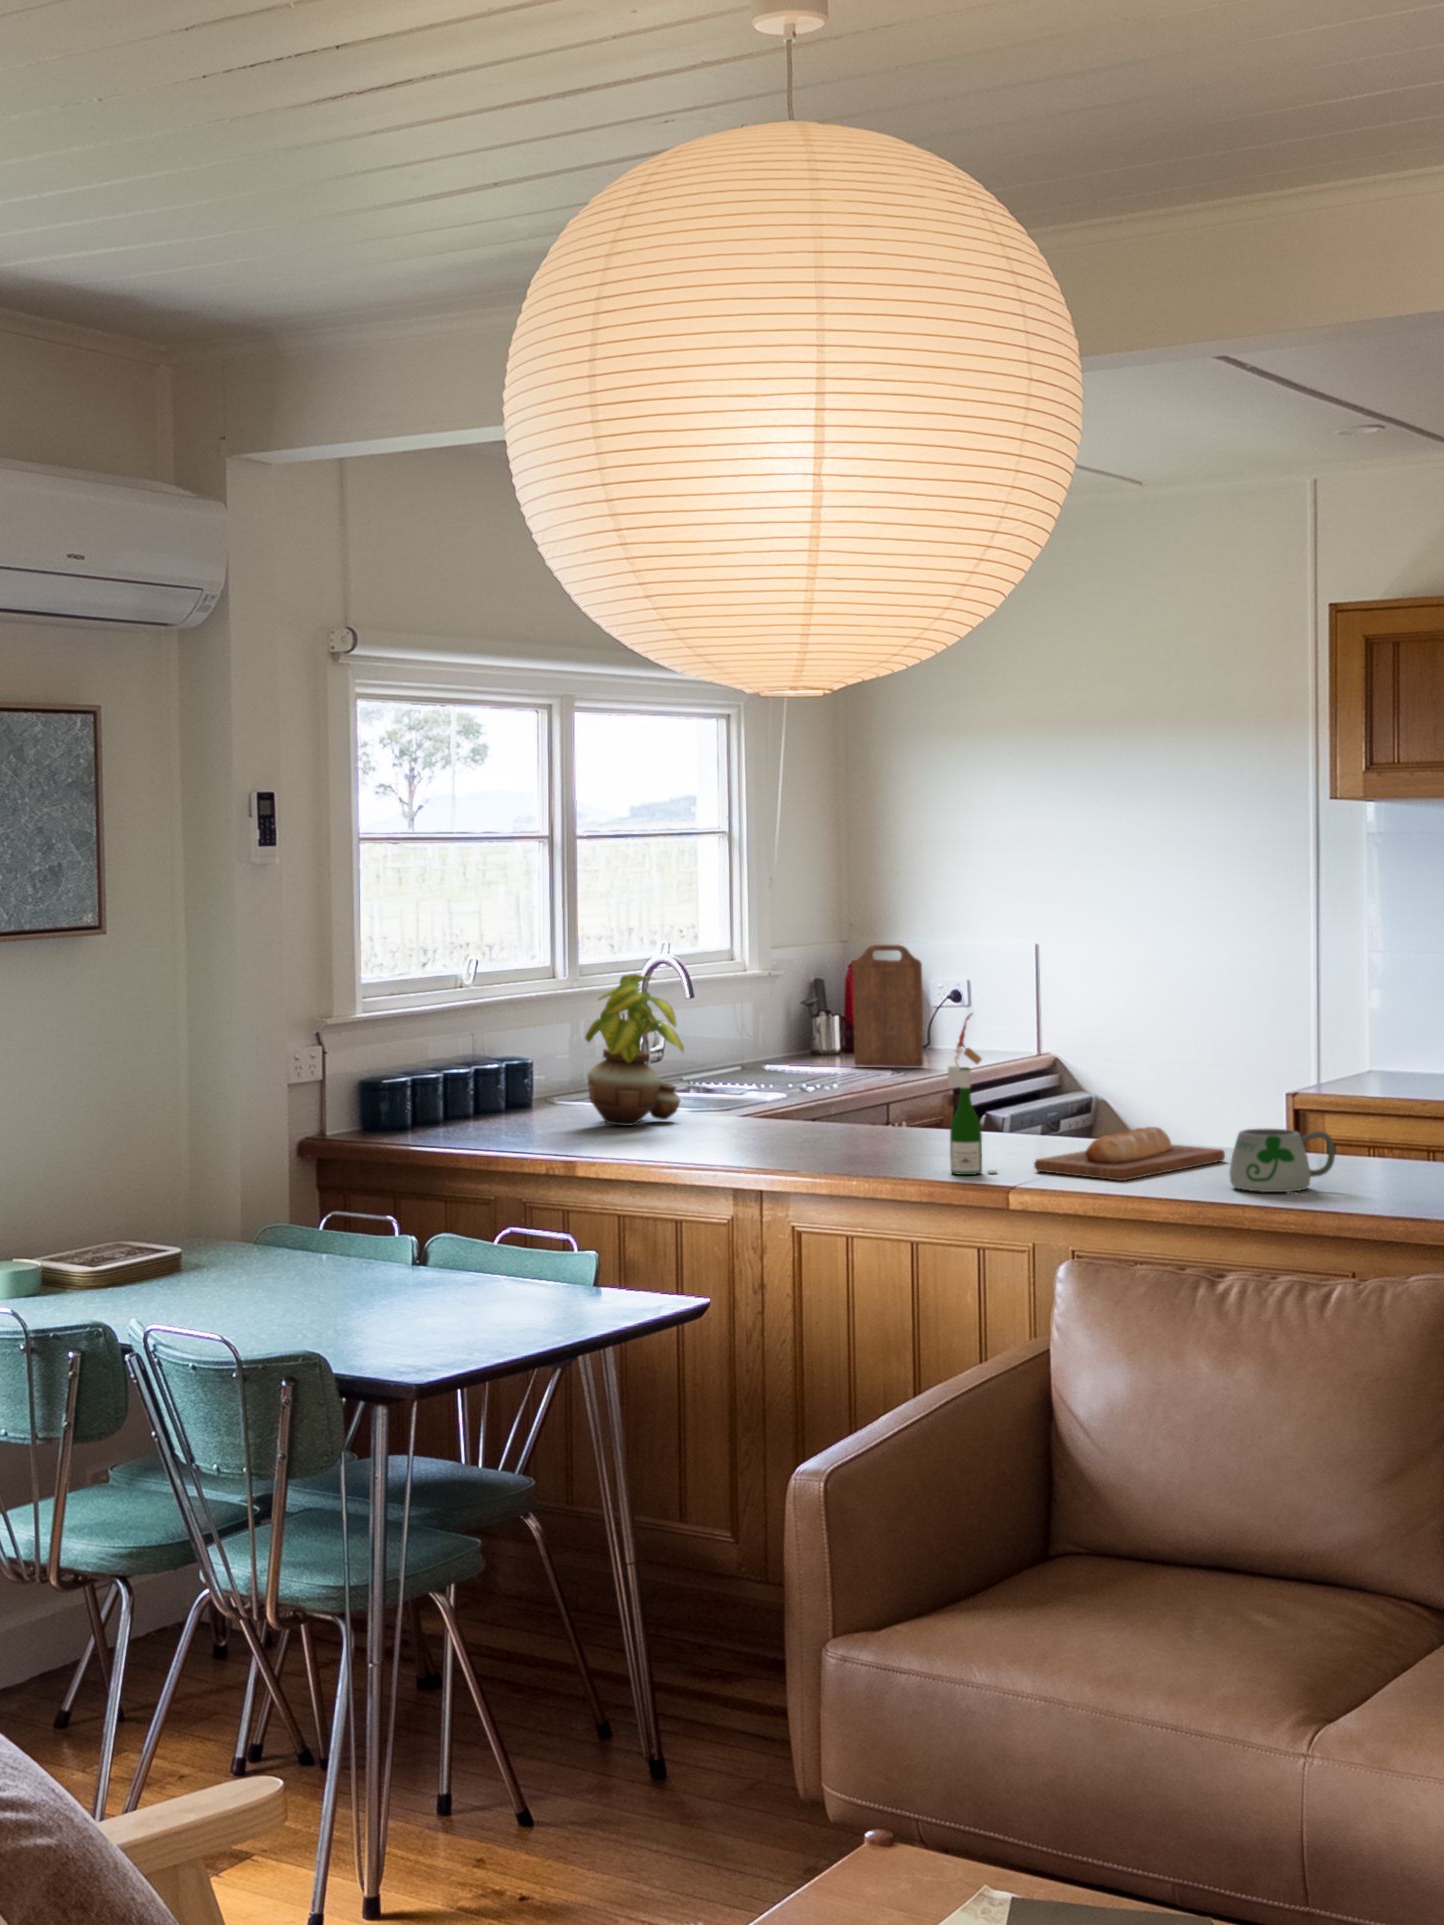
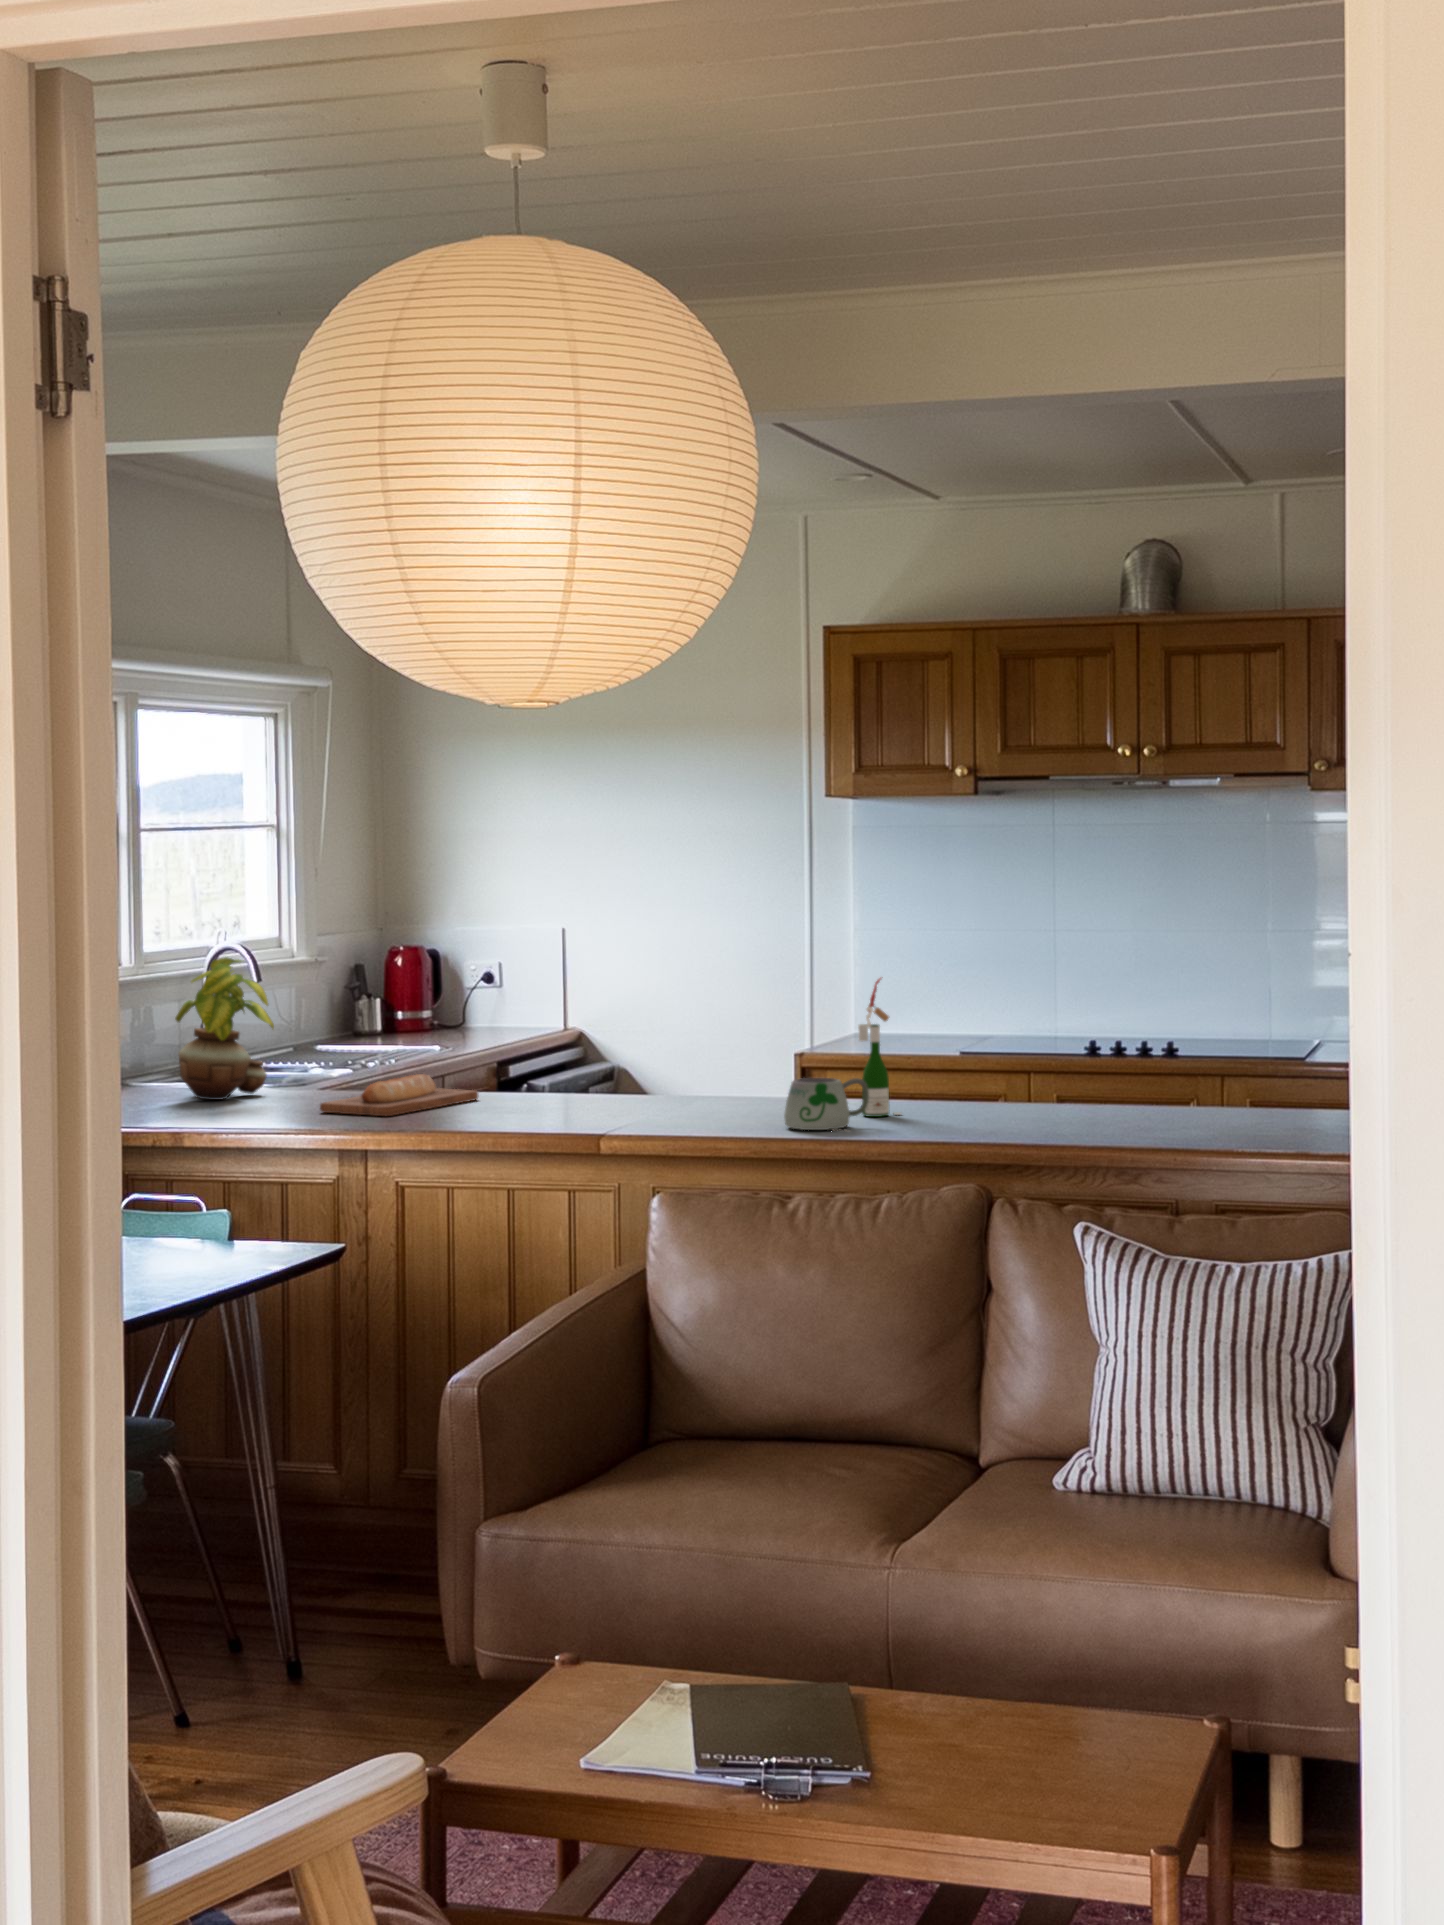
cutting board: present [853,944,924,1067] -> none [400,930,467,1043]
wine bottle: present [947,1014,997,1175] -> present [858,978,901,1117]
bread loaf: present [1034,1127,1225,1181] -> present [320,1074,478,1116]

